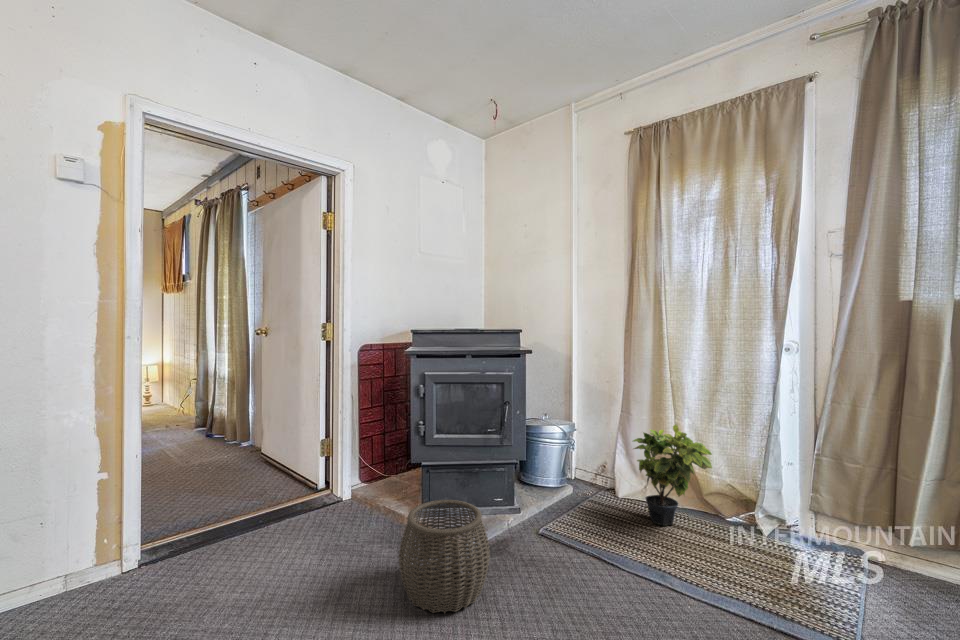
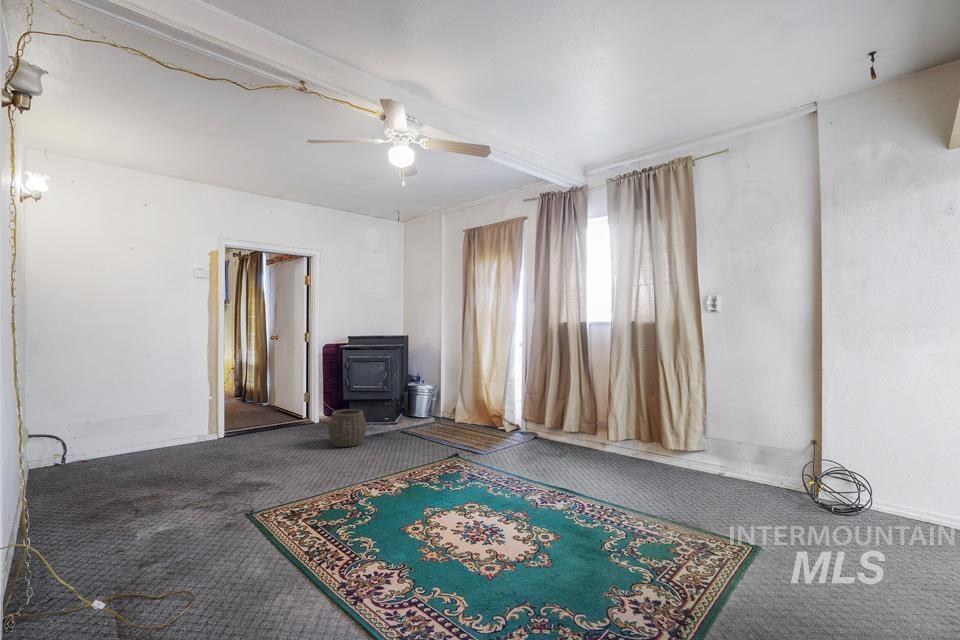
potted plant: present [633,425,712,525] -> none [453,382,486,430]

